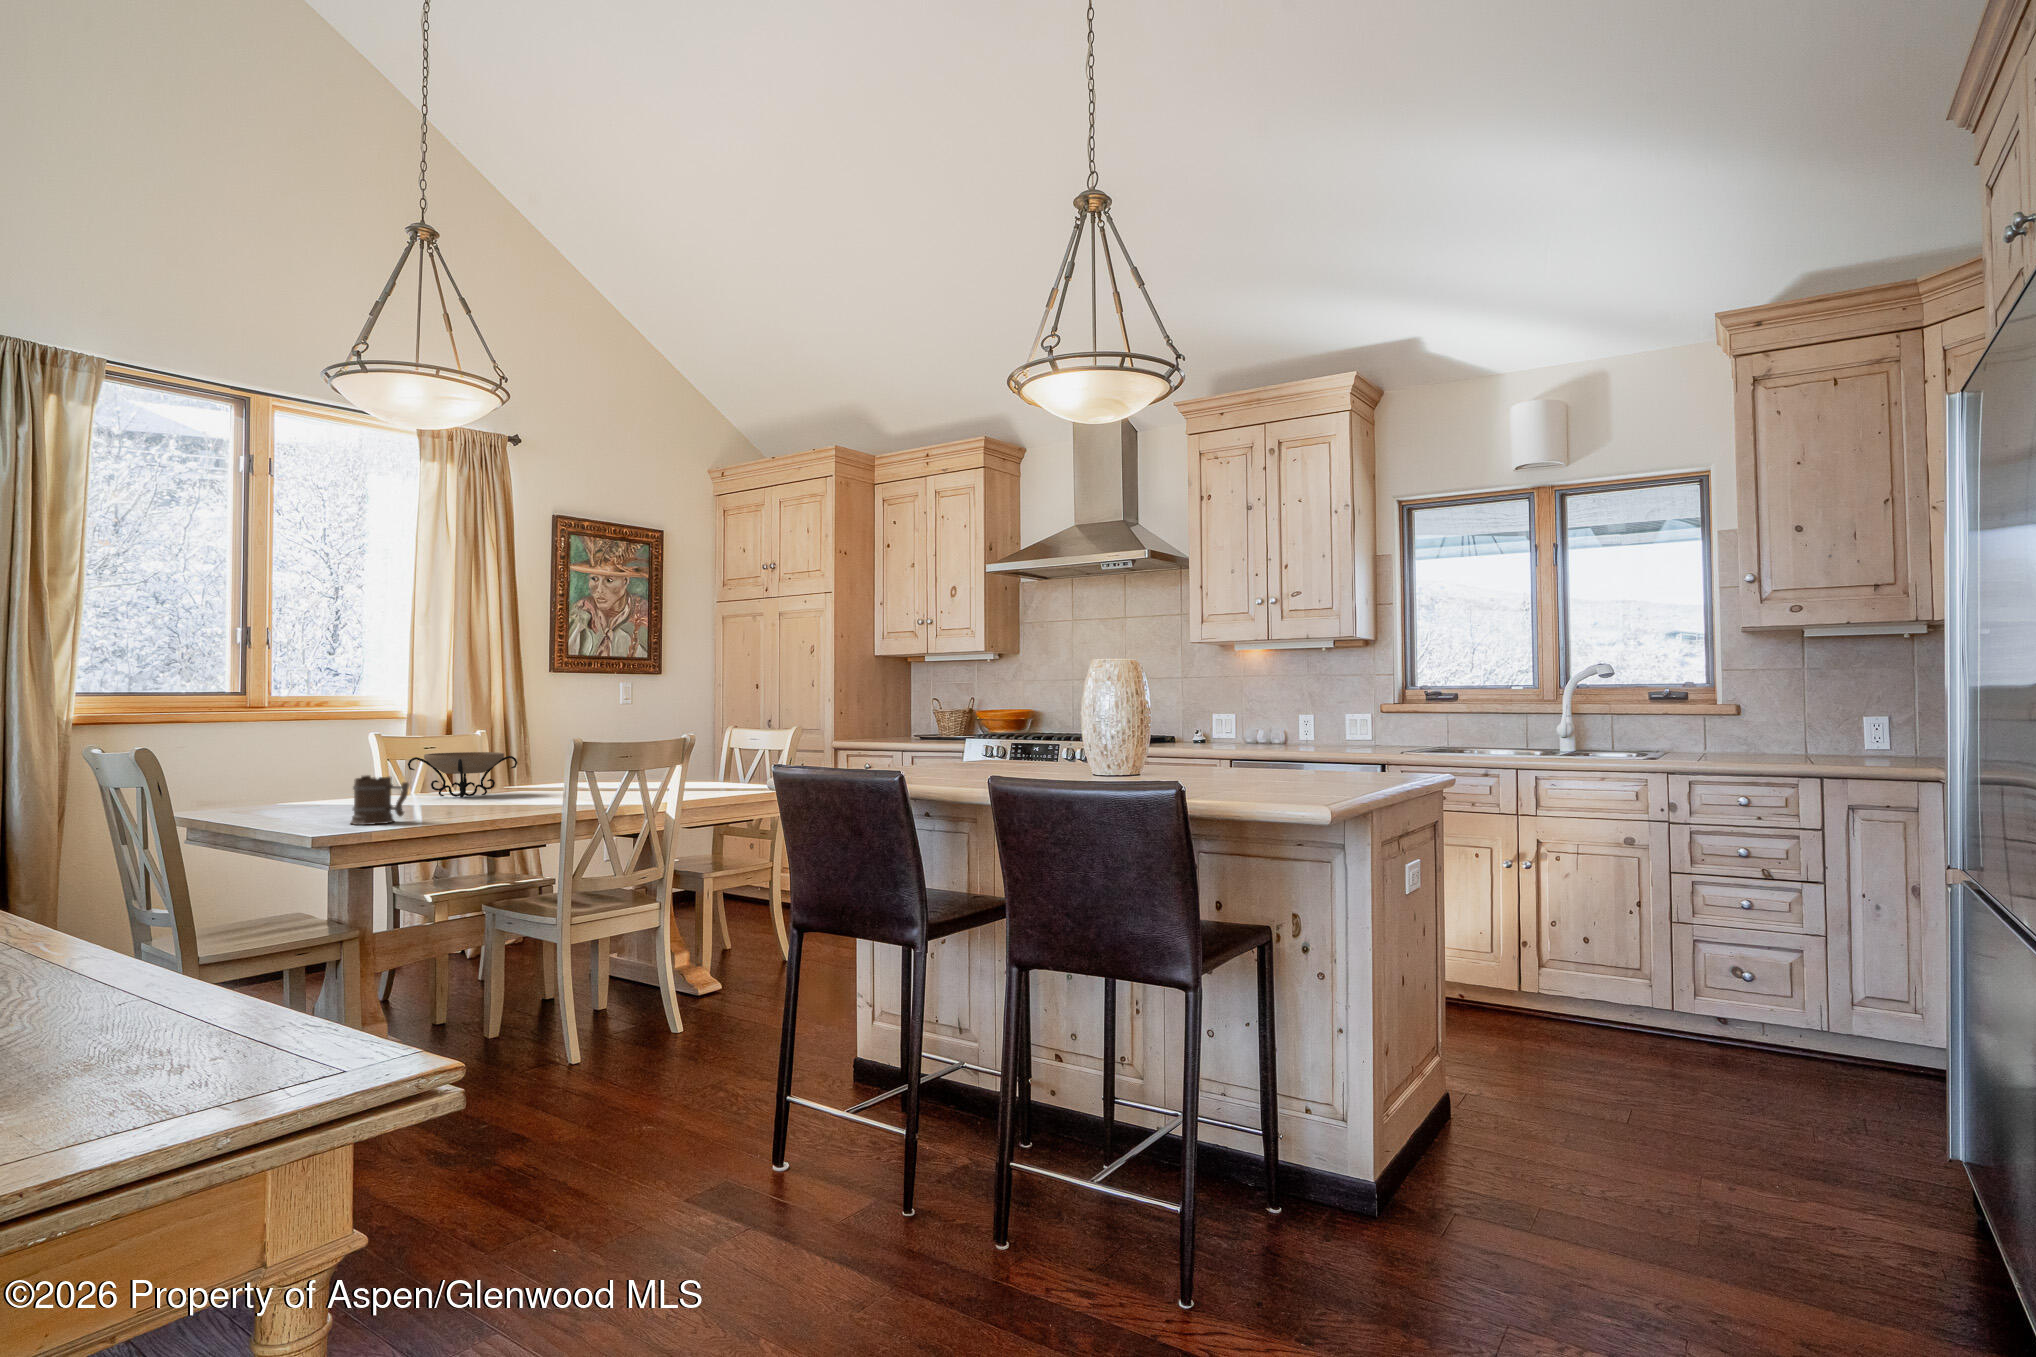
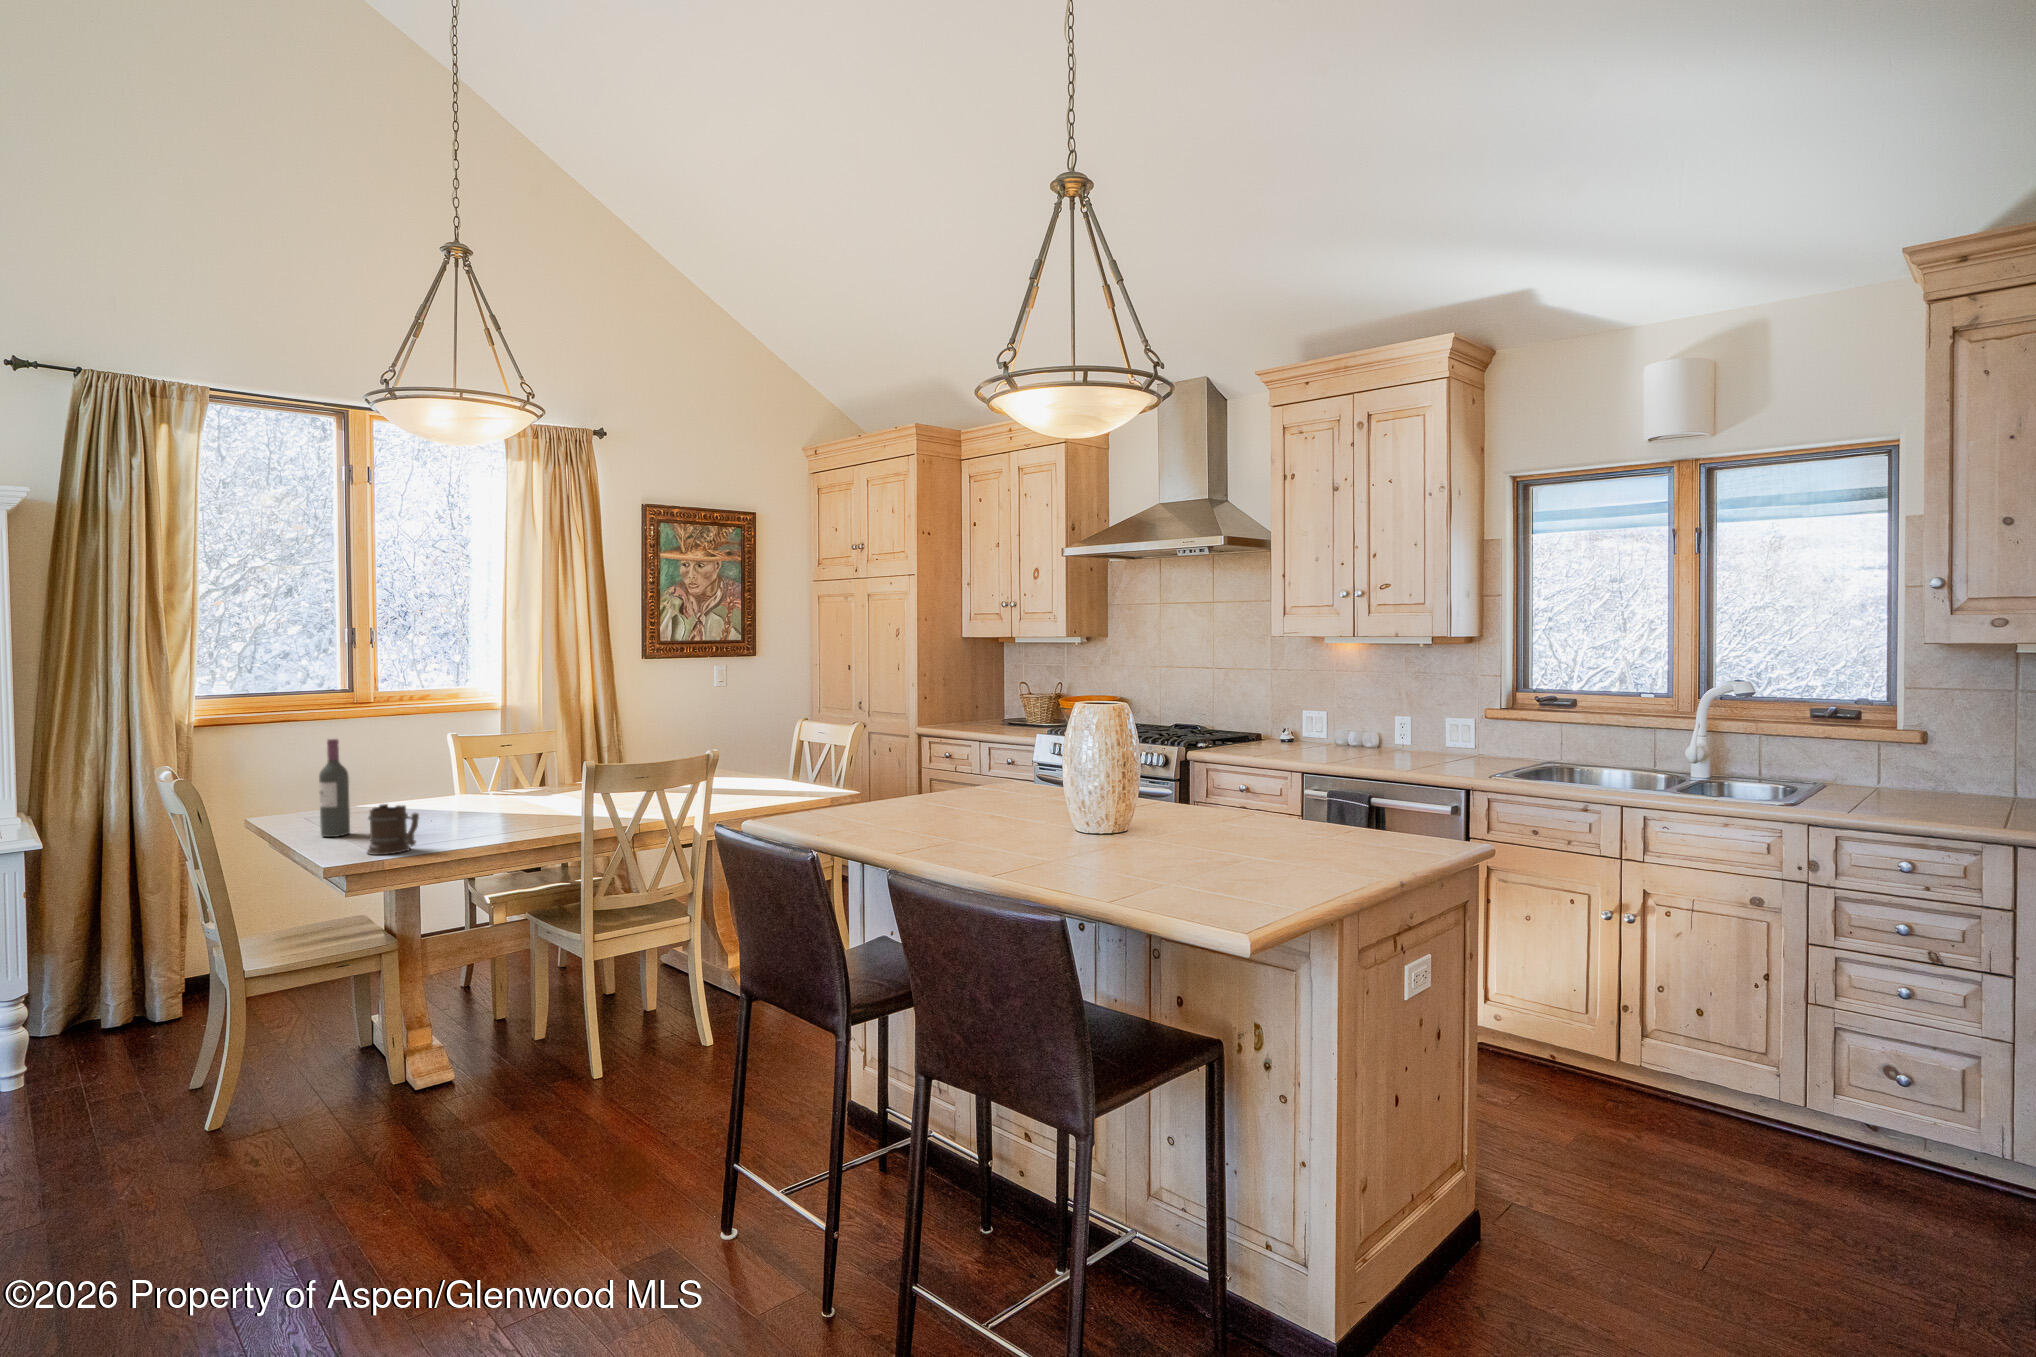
wine bottle: none [277,715,309,817] -> present [319,739,350,837]
decorative bowl: present [408,752,518,797] -> none [466,758,569,805]

